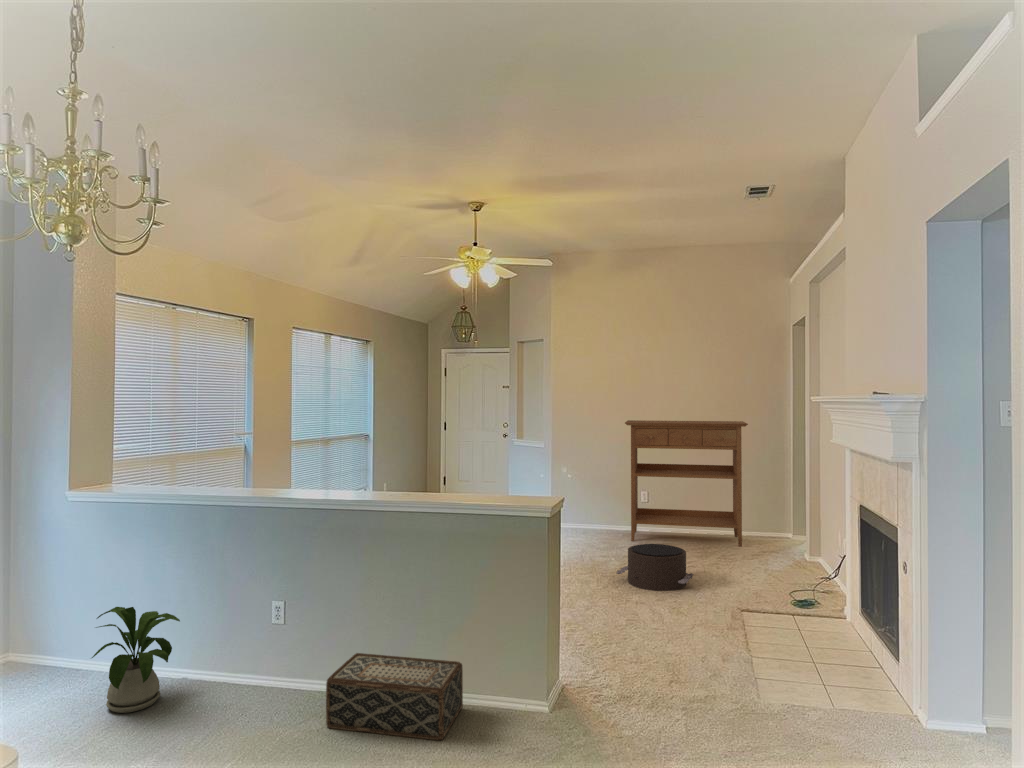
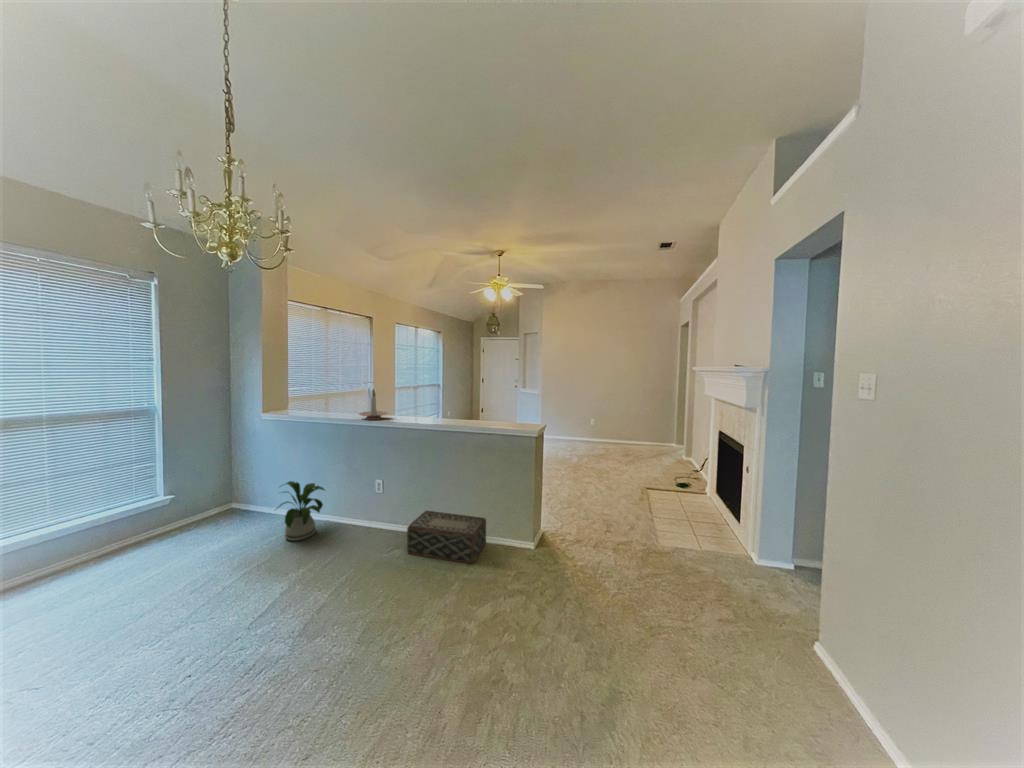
console table: present [625,420,748,547] -> none [582,379,652,450]
candle holder: none [237,441,289,496] -> present [359,389,388,420]
pouf: present [616,544,693,591] -> none [575,448,619,475]

